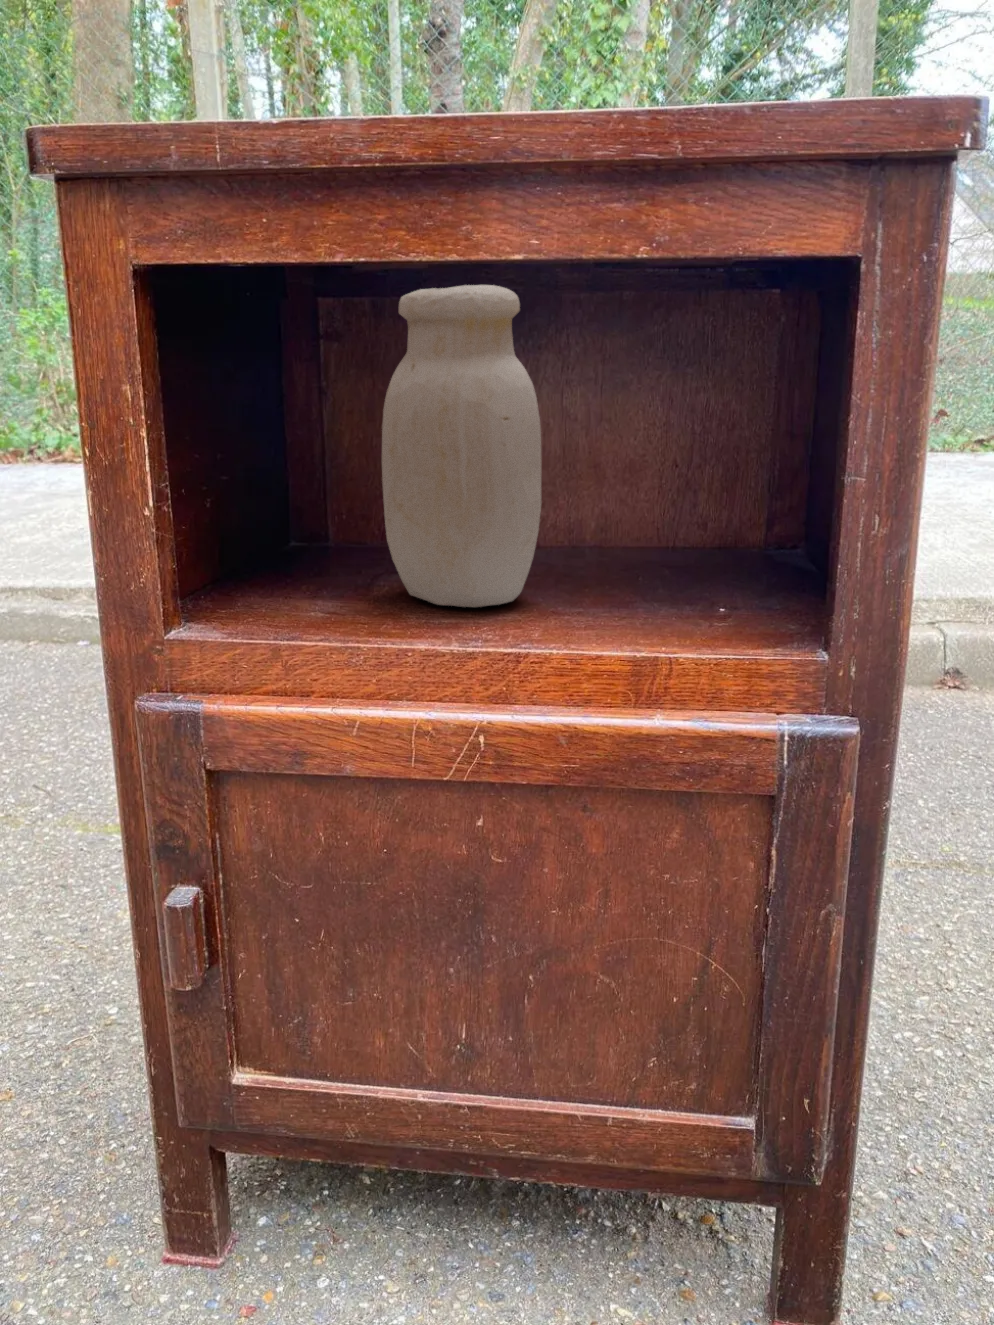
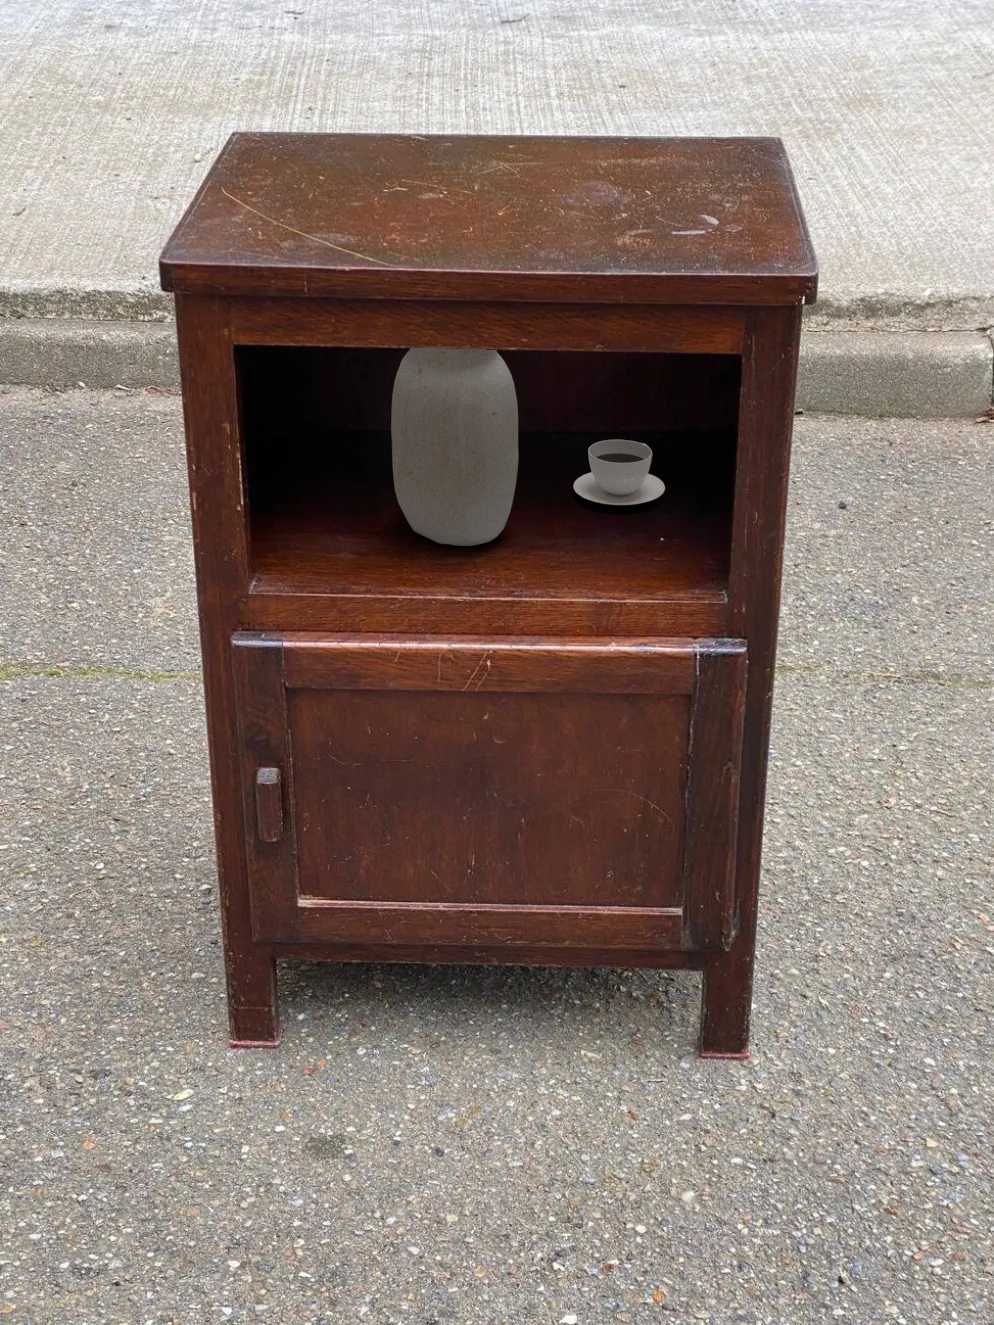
teacup: none [614,519,725,582] -> present [573,440,665,505]

